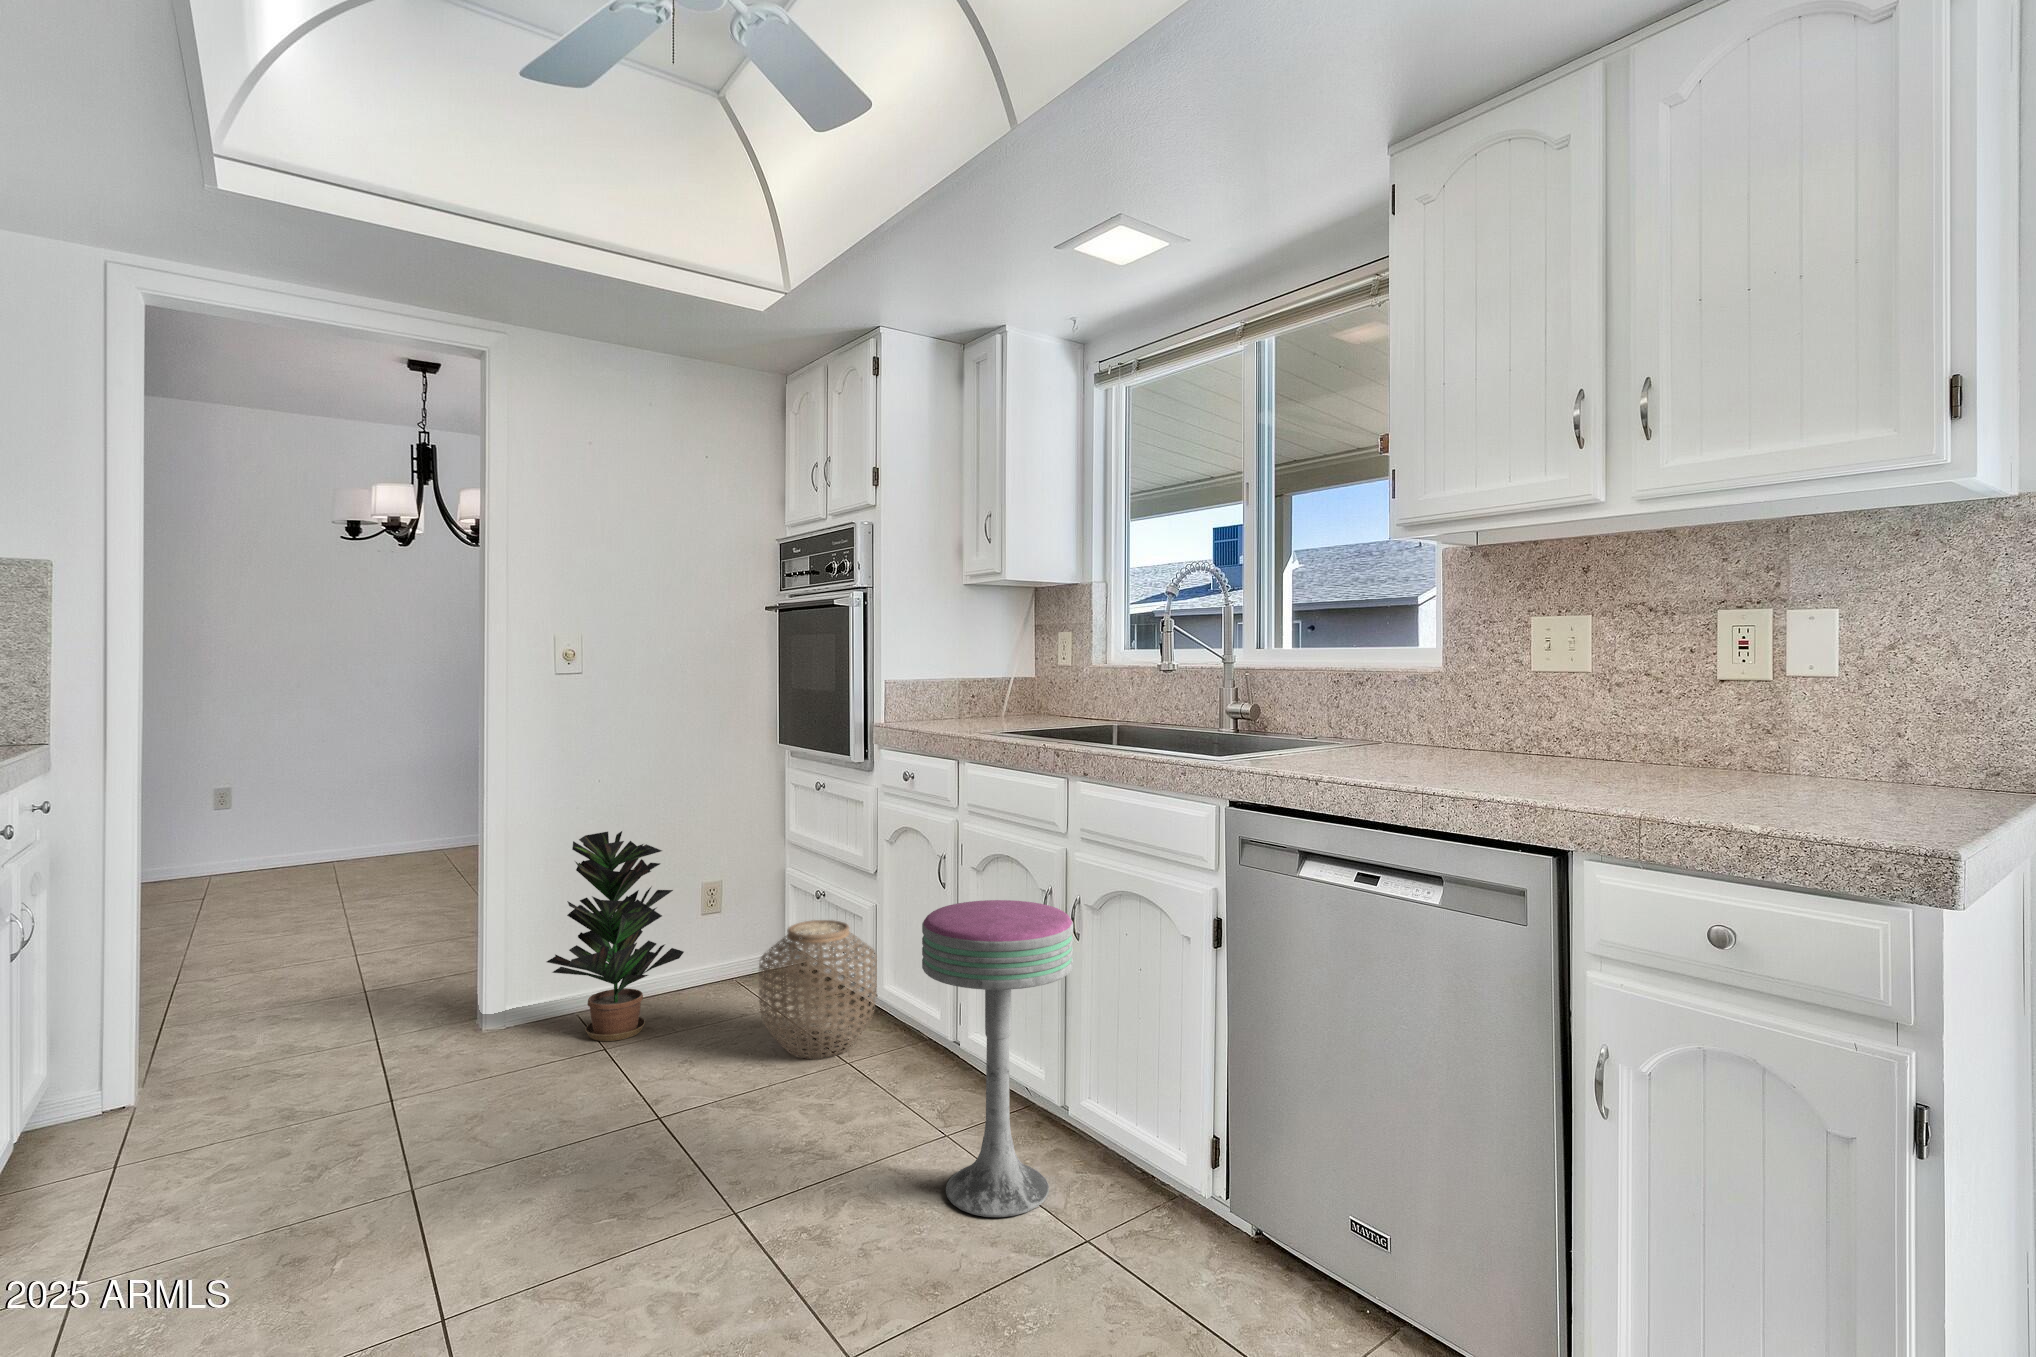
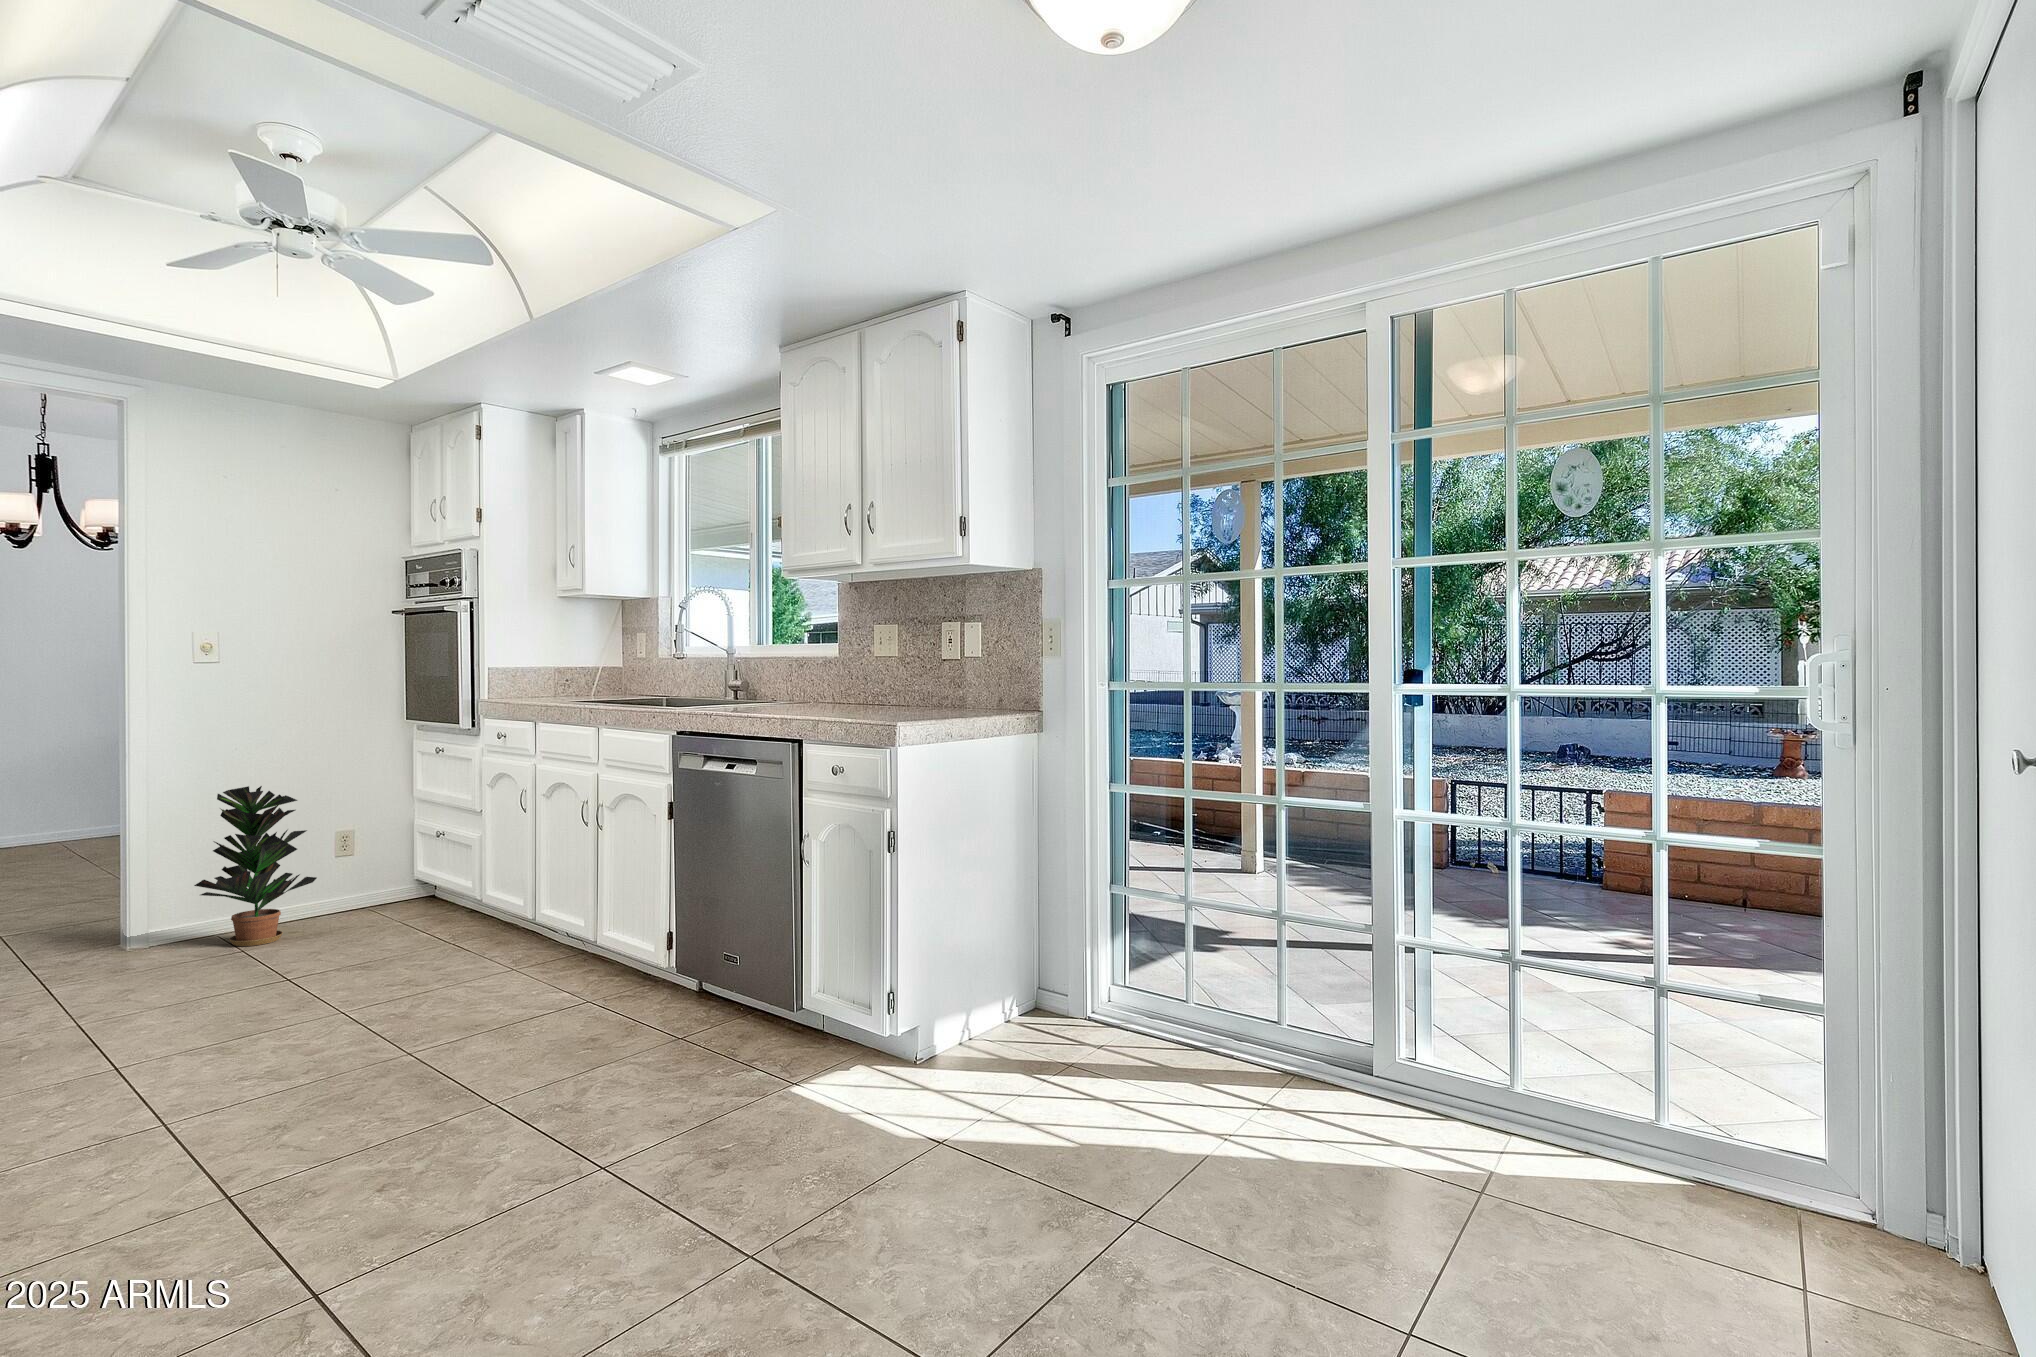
bar stool: present [922,900,1073,1217] -> none [484,806,591,997]
woven basket: present [759,920,877,1059] -> none [380,846,478,943]

